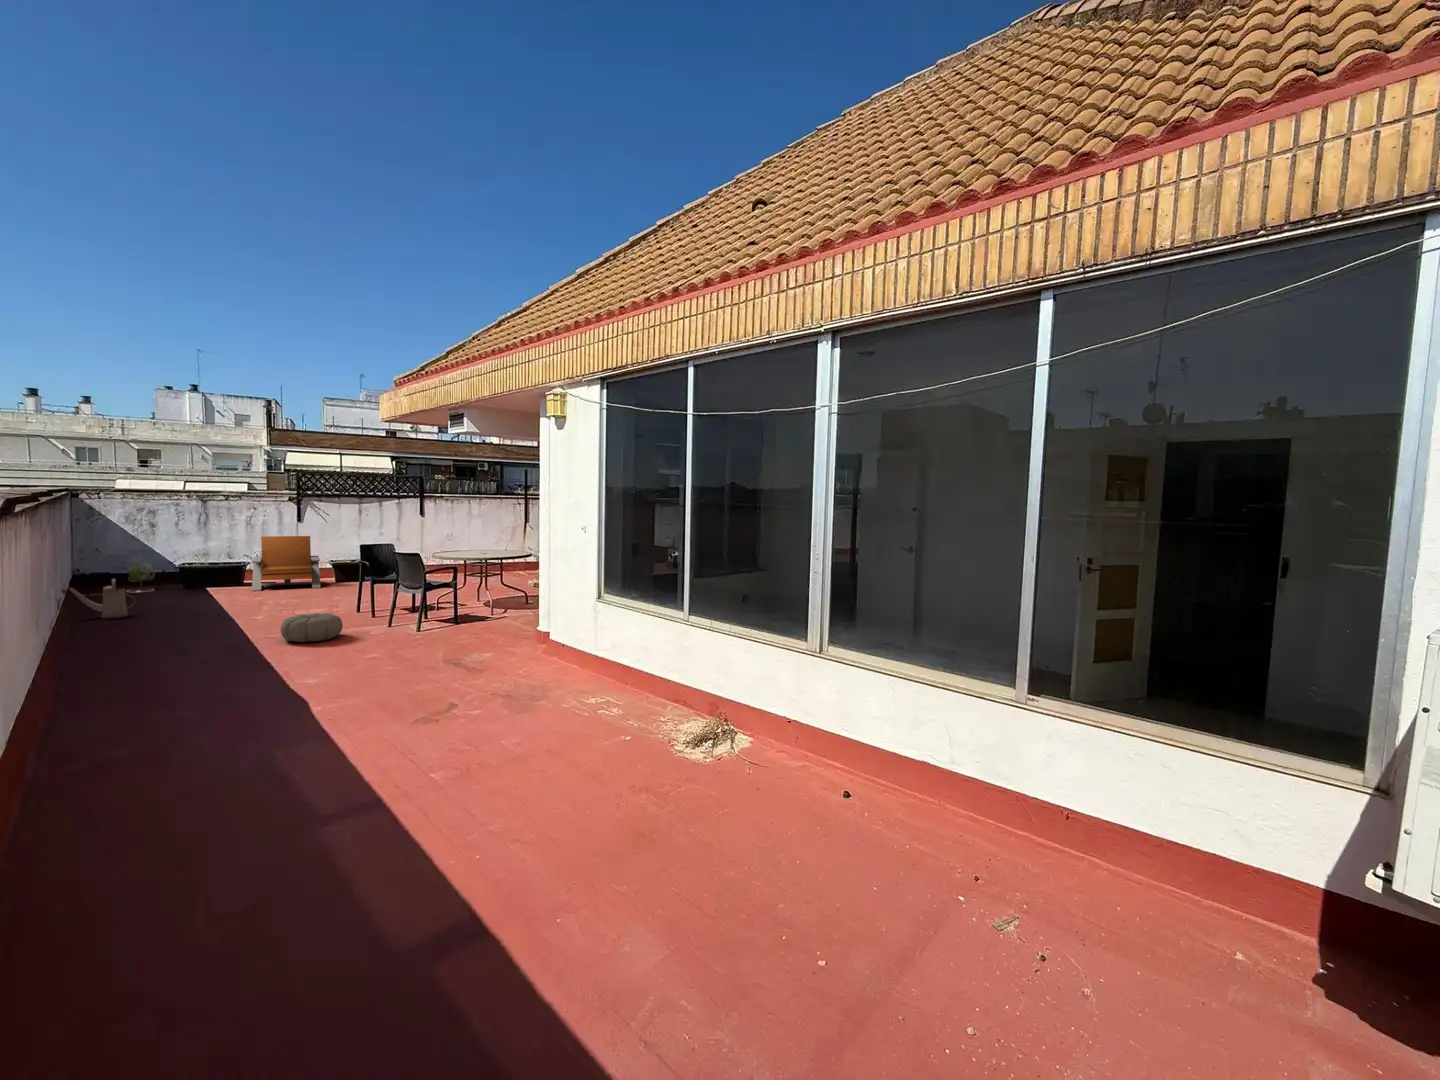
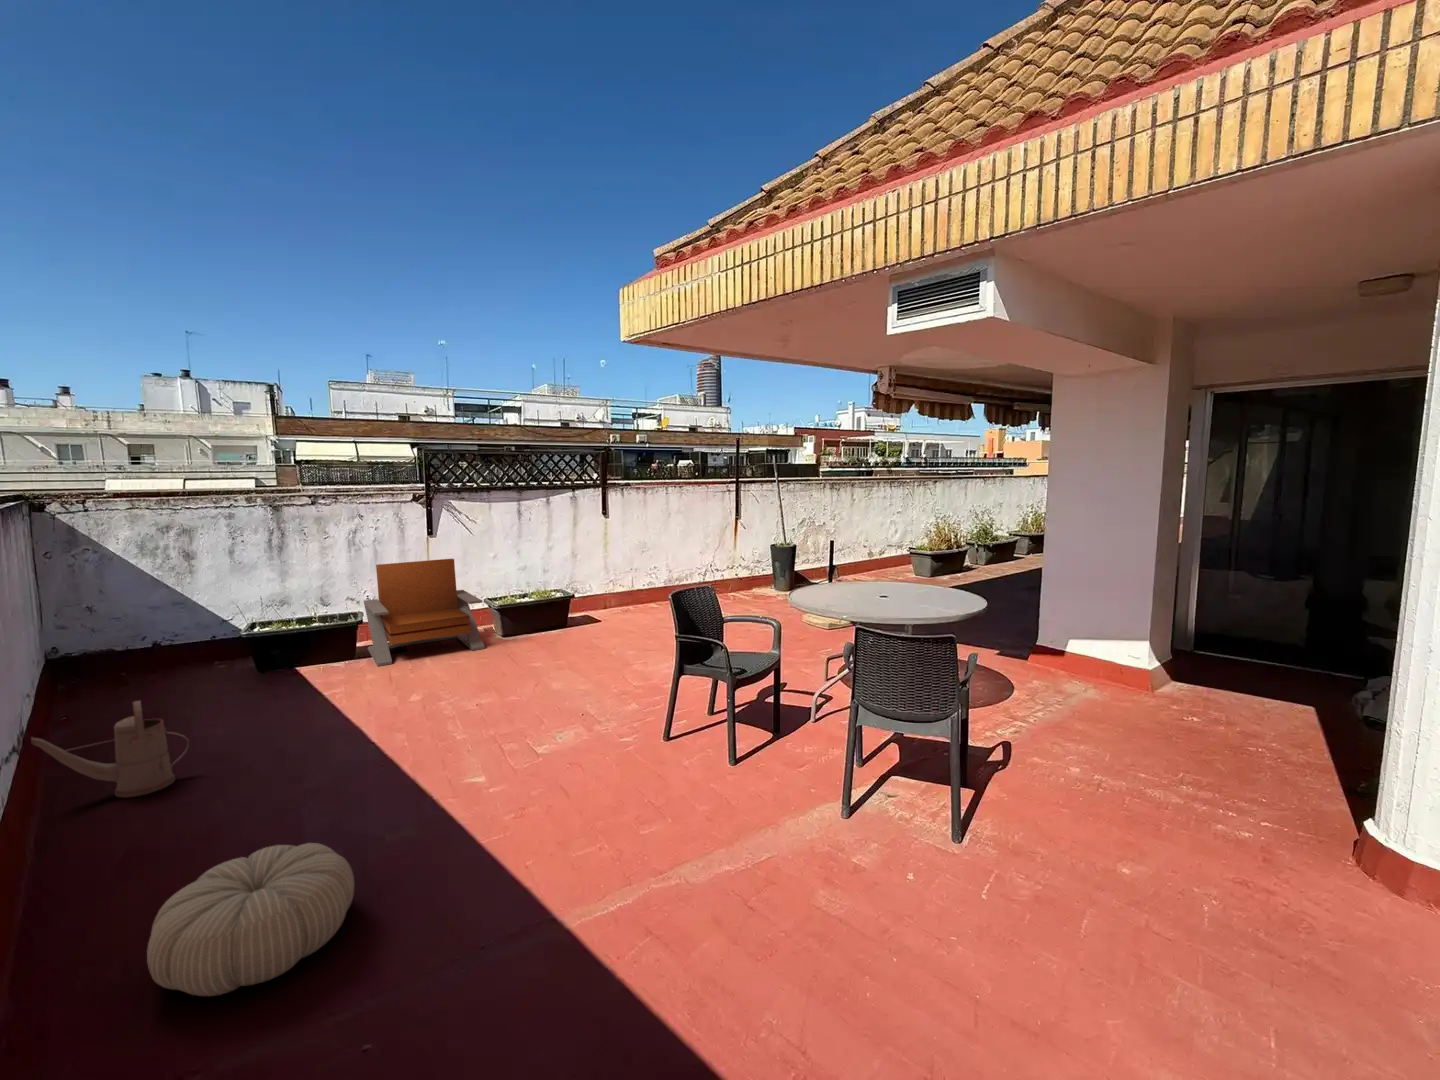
potted tree: present [127,559,154,592] -> none [145,612,203,685]
pouf: present [281,613,343,642] -> present [147,843,354,996]

